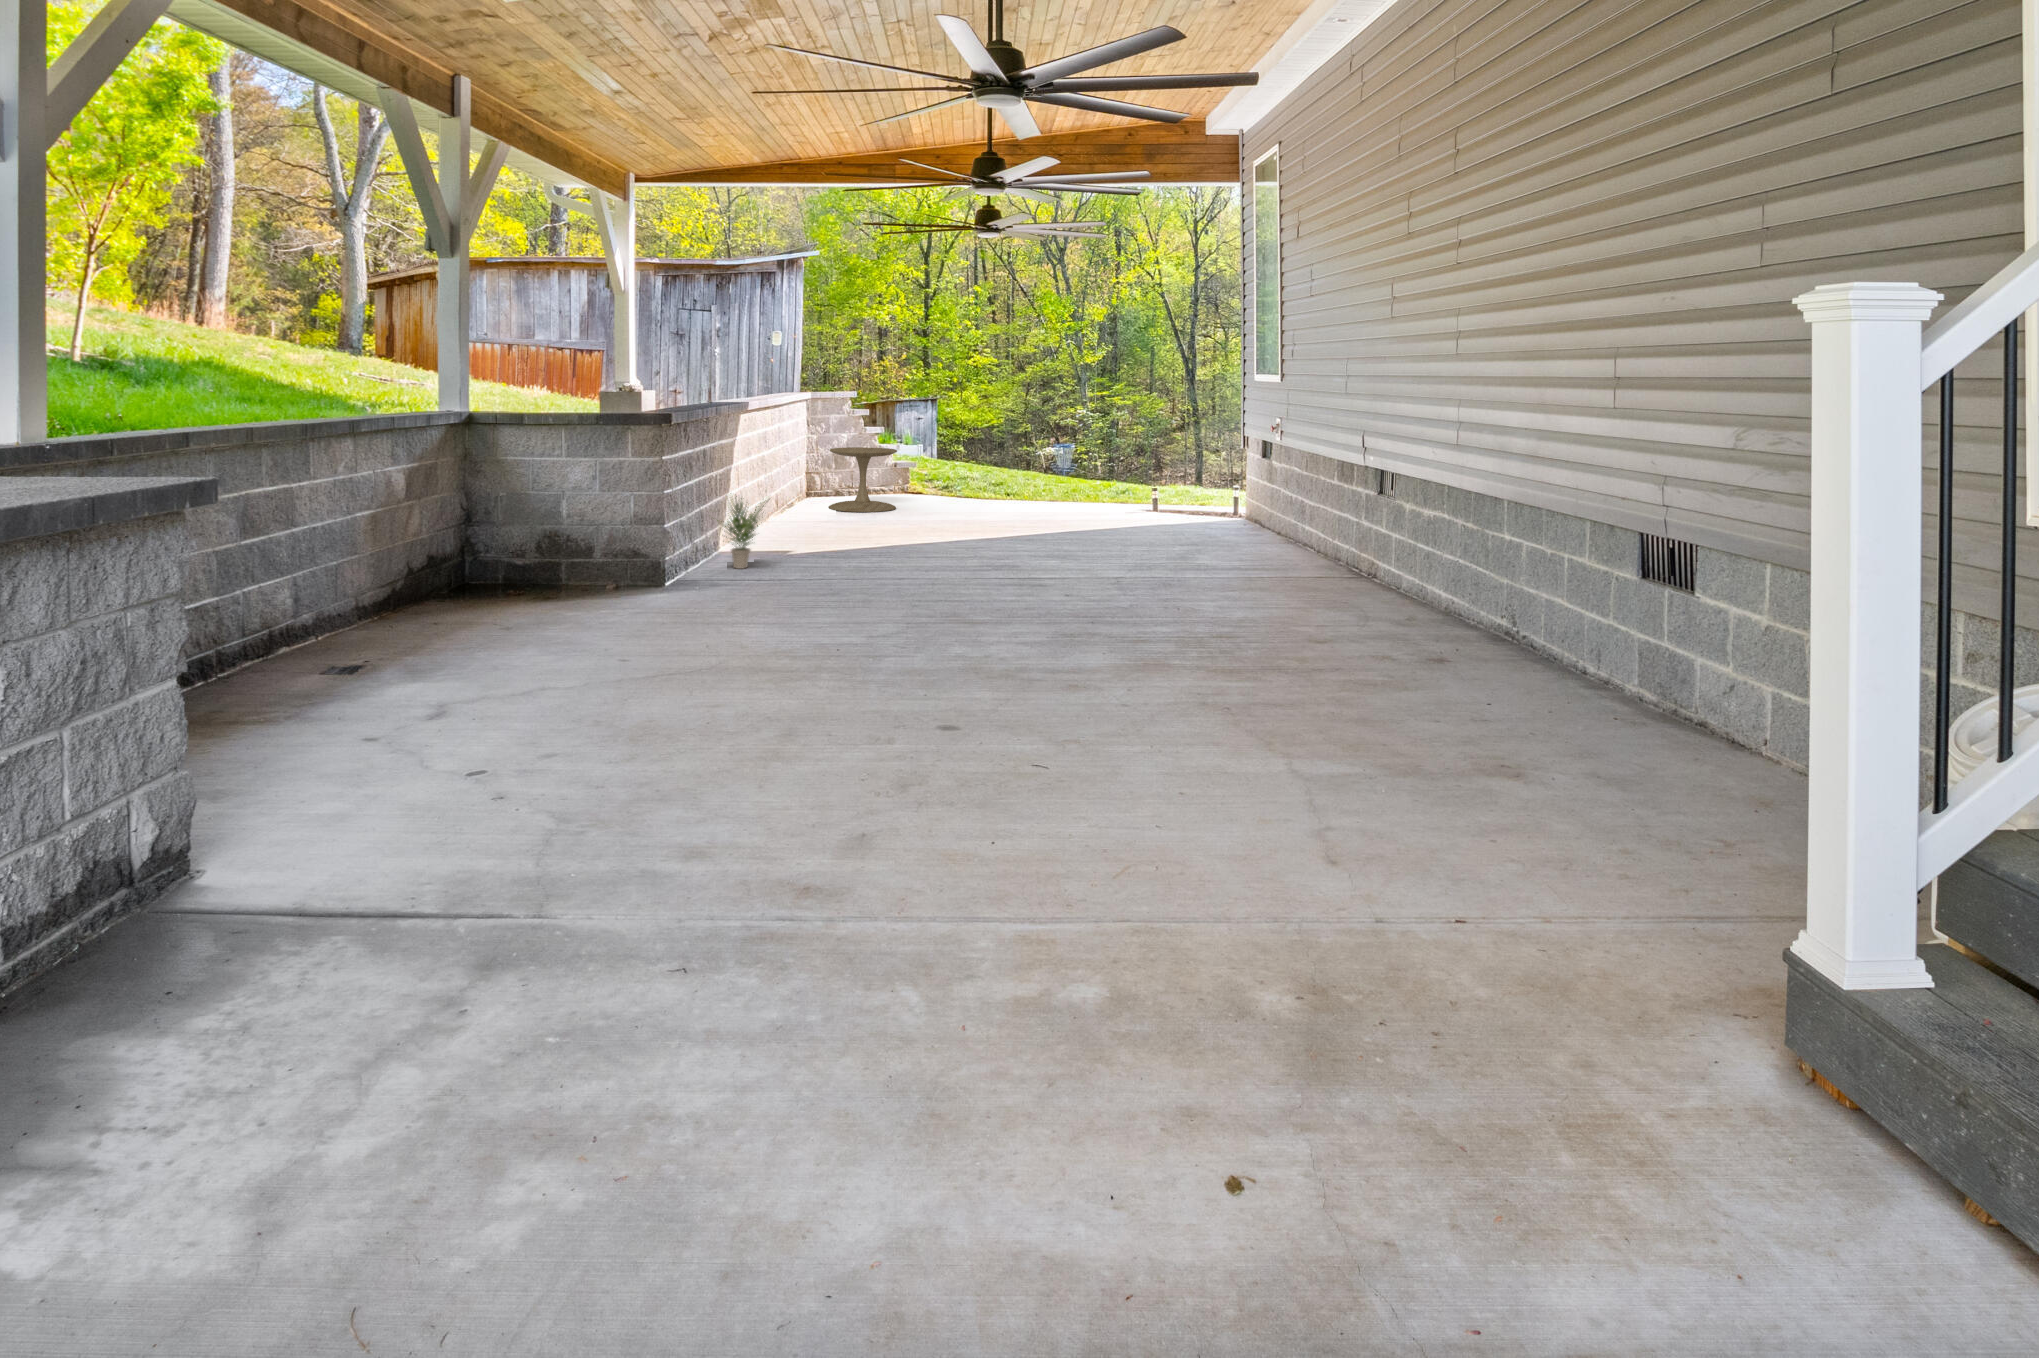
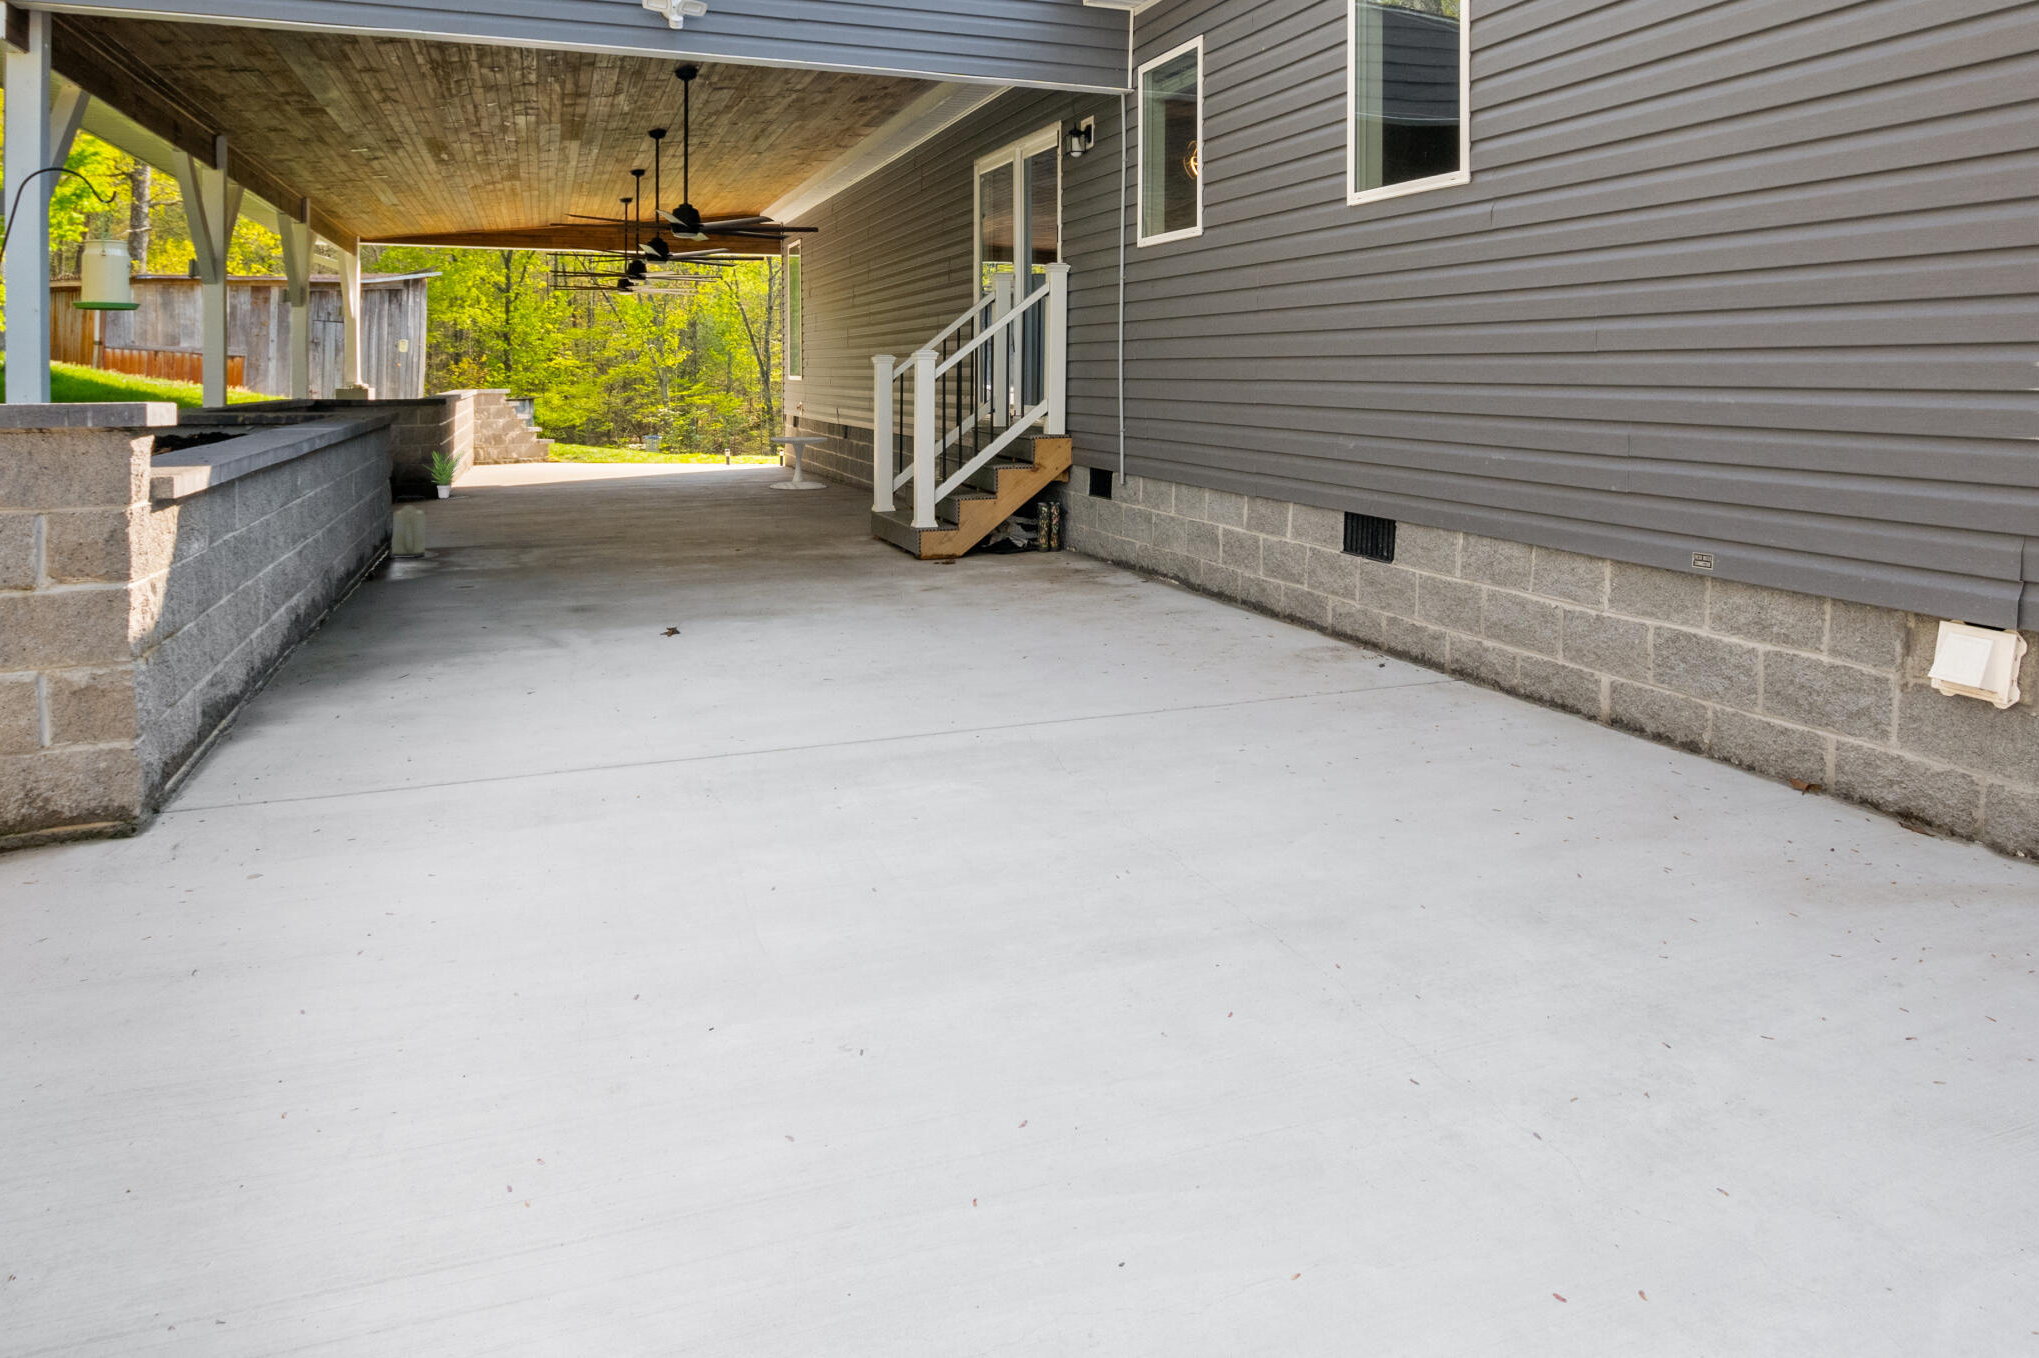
side table: present [828,447,897,512] -> present [770,437,828,490]
watering can: none [259,729,398,918] -> present [392,505,427,558]

